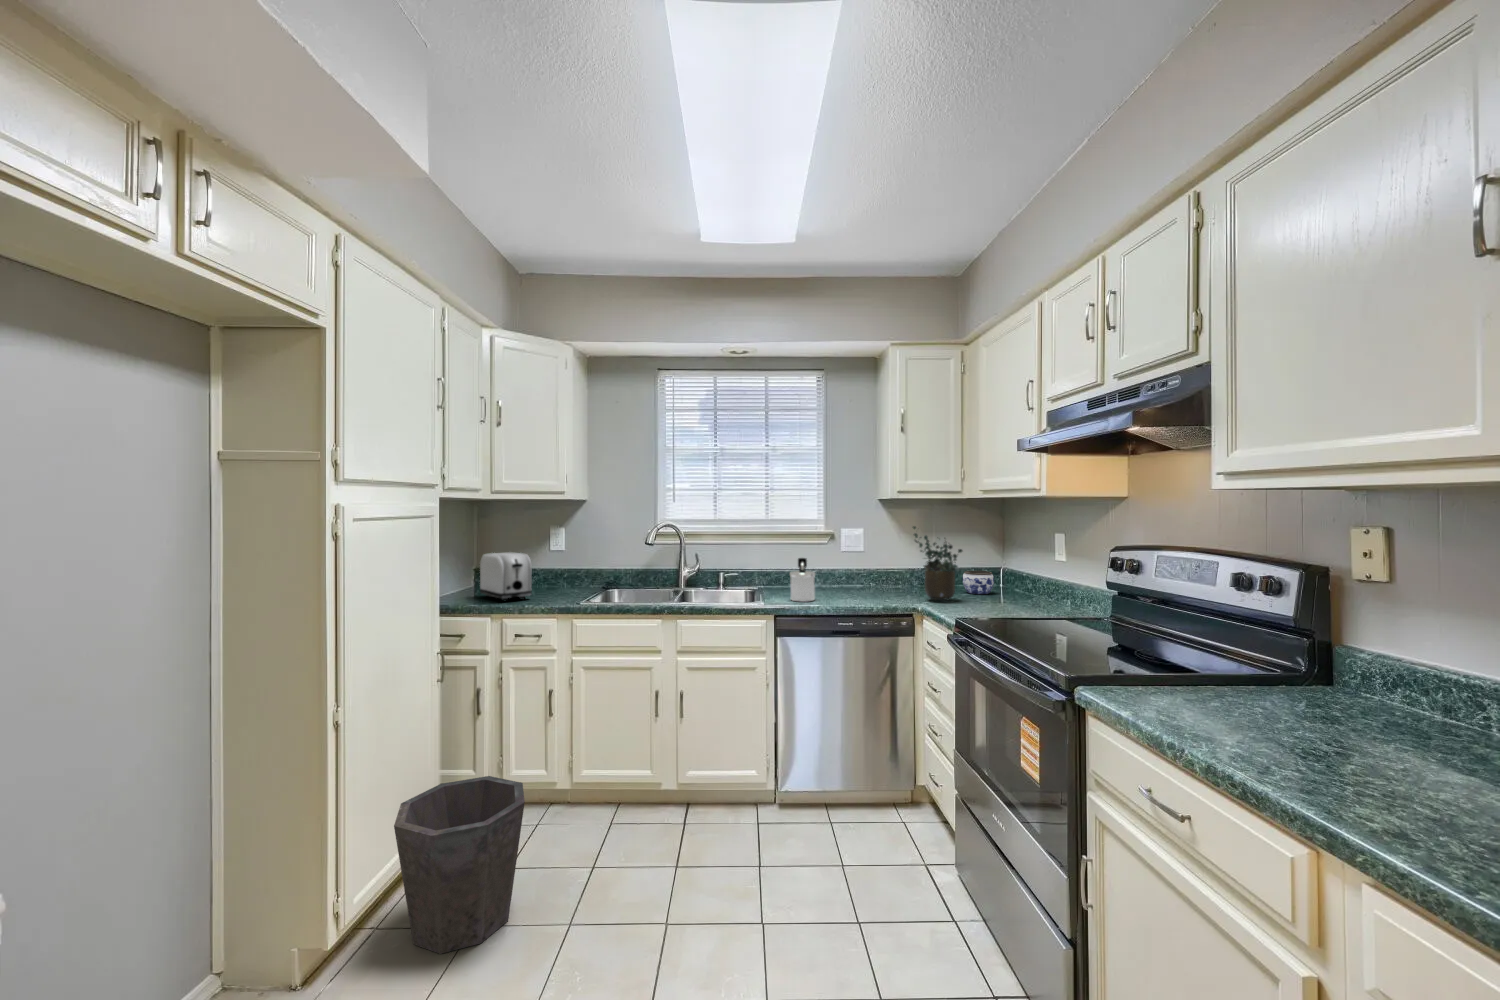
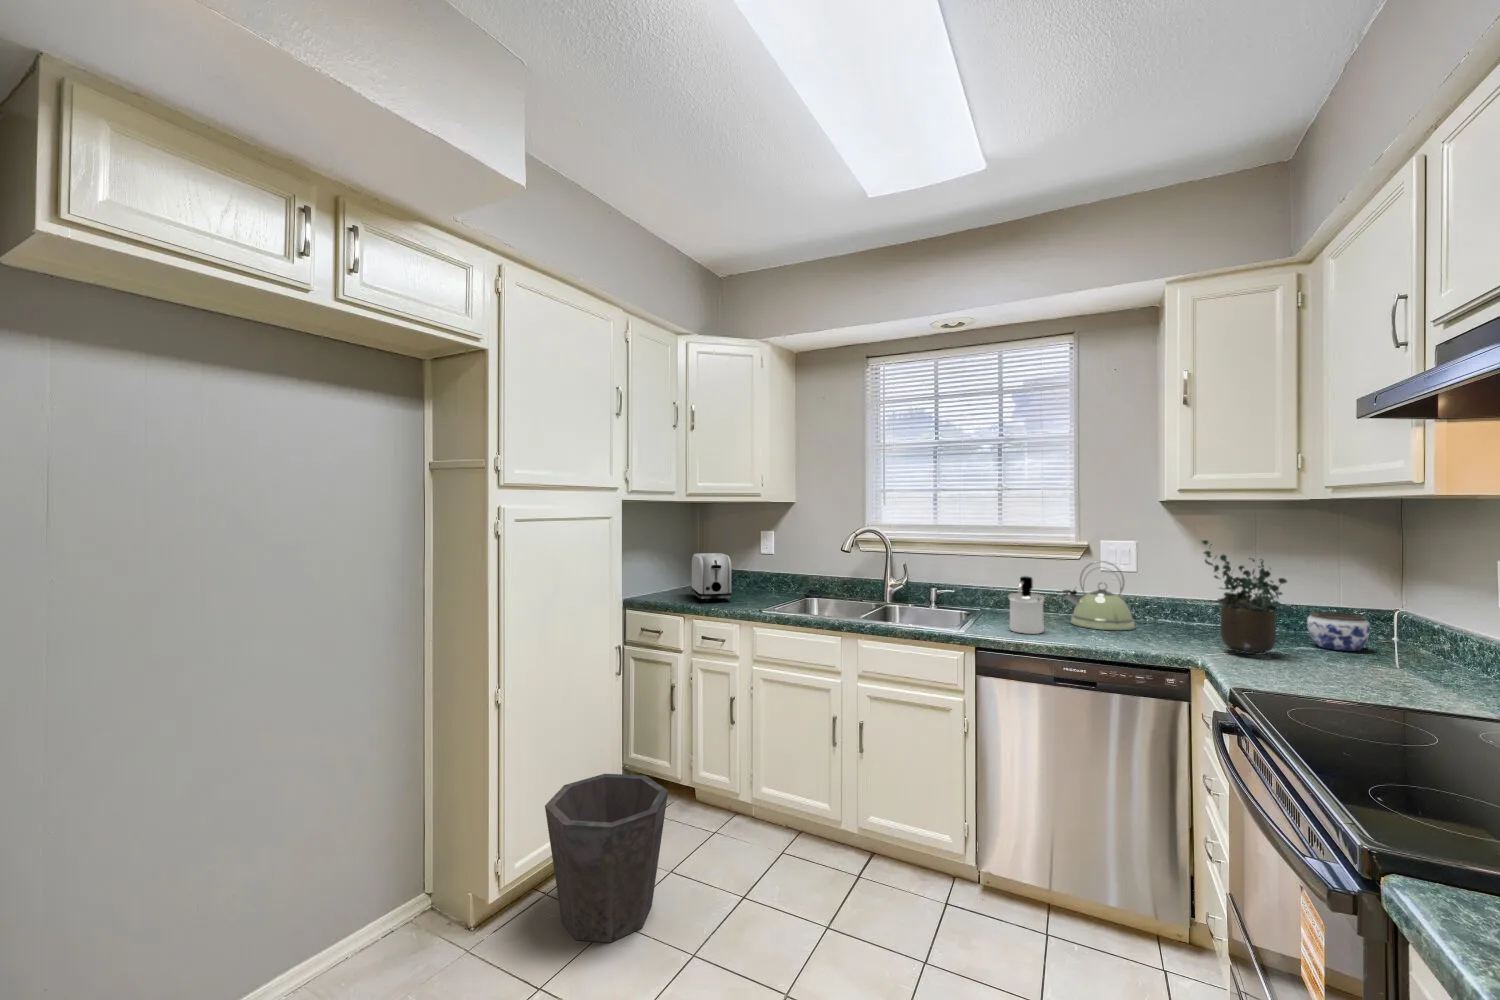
kettle: none [818,544,866,595] -> present [1063,561,1135,630]

